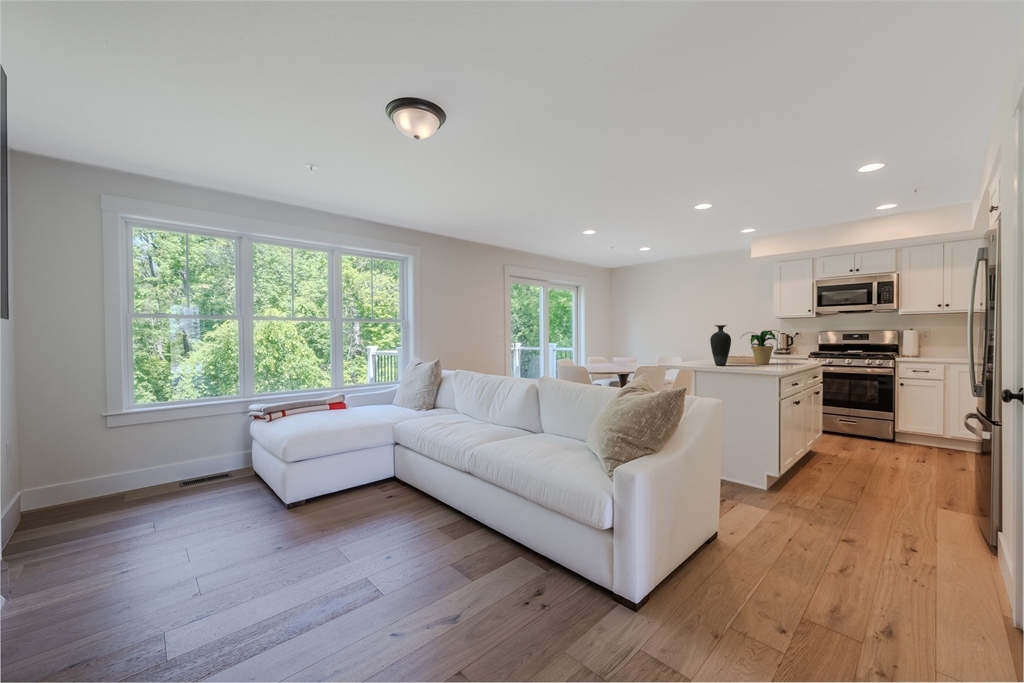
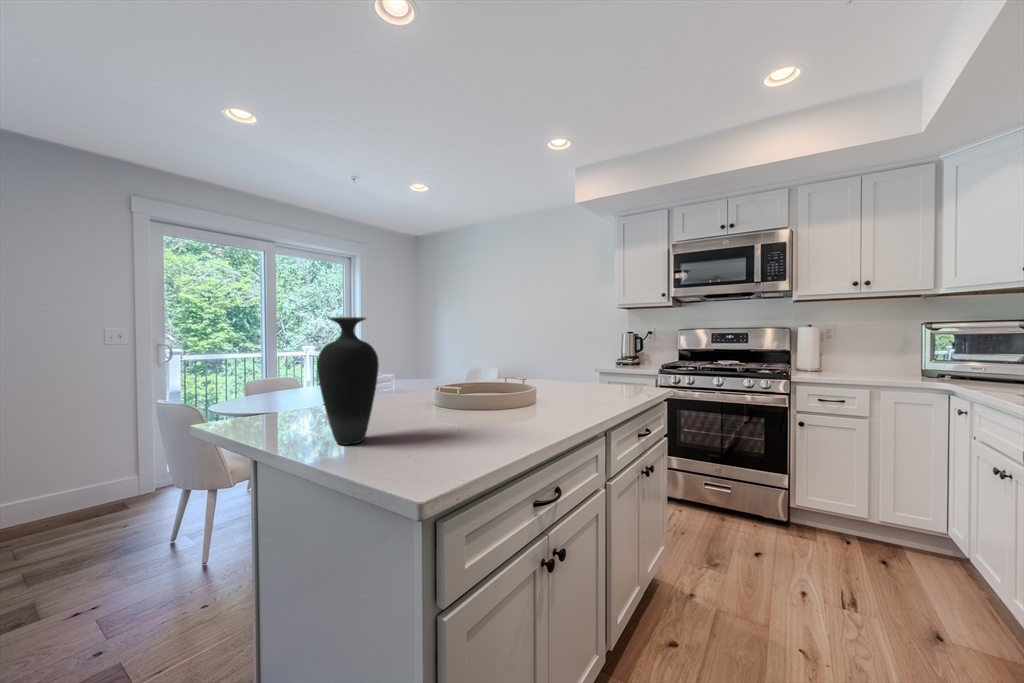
potted plant: present [742,330,780,364] -> none [451,330,543,423]

